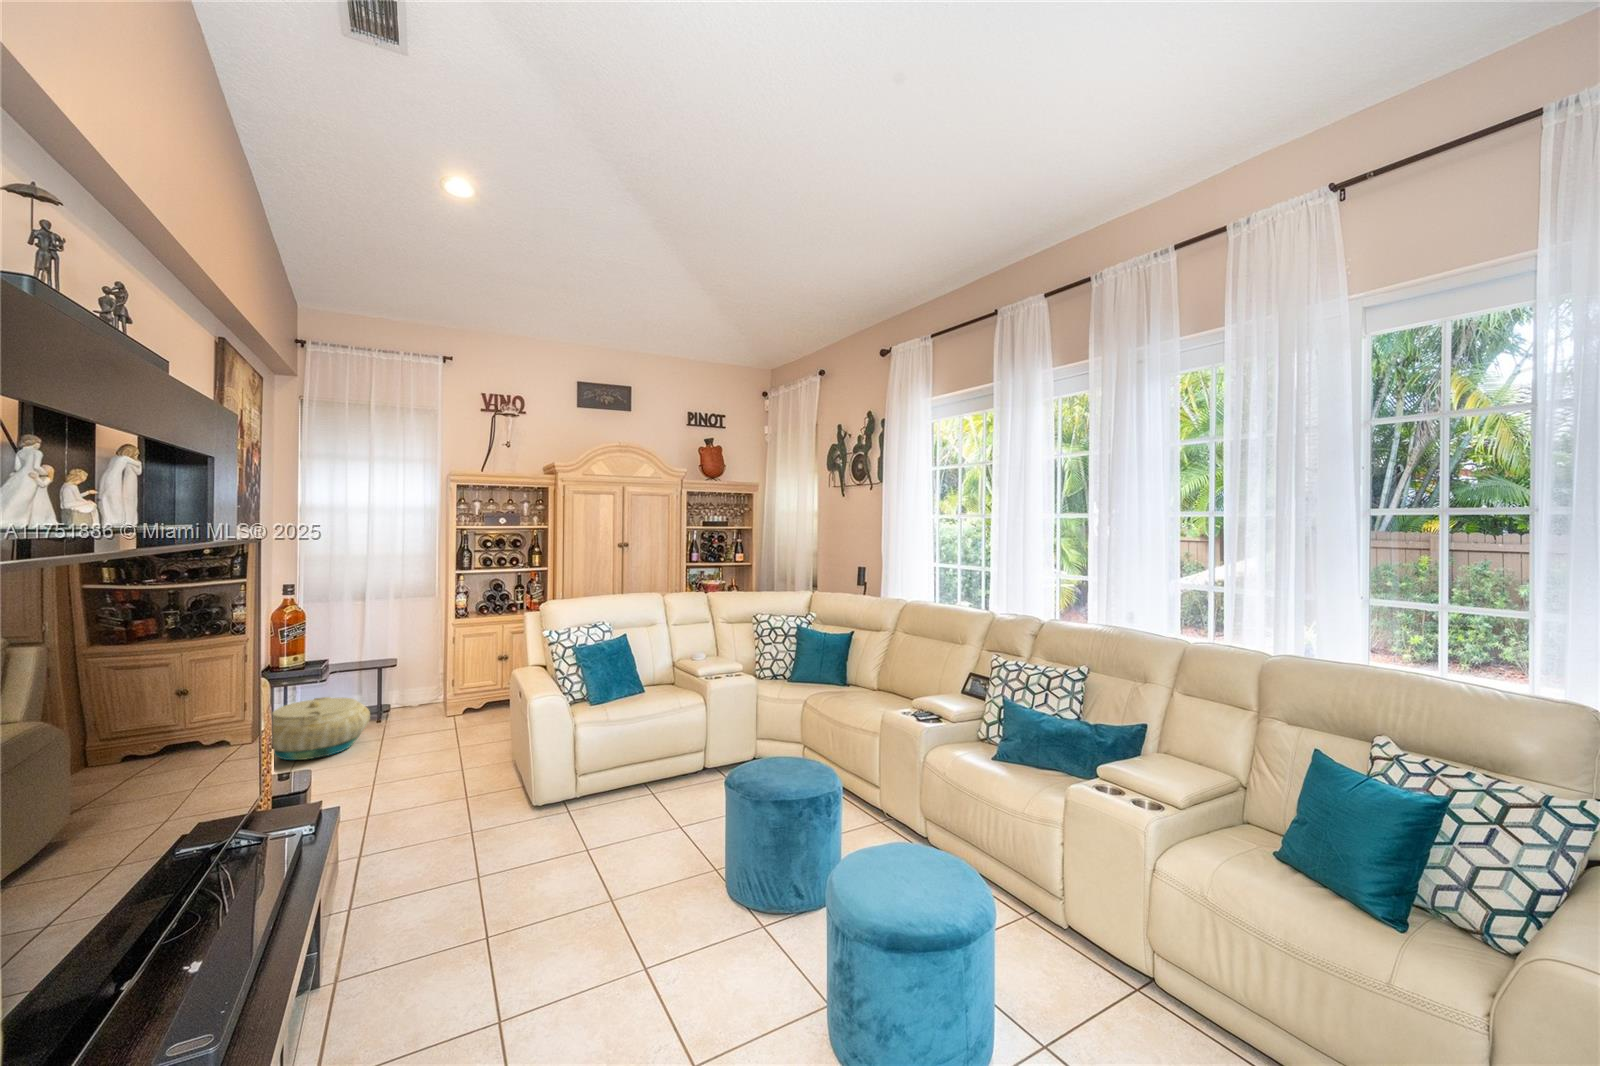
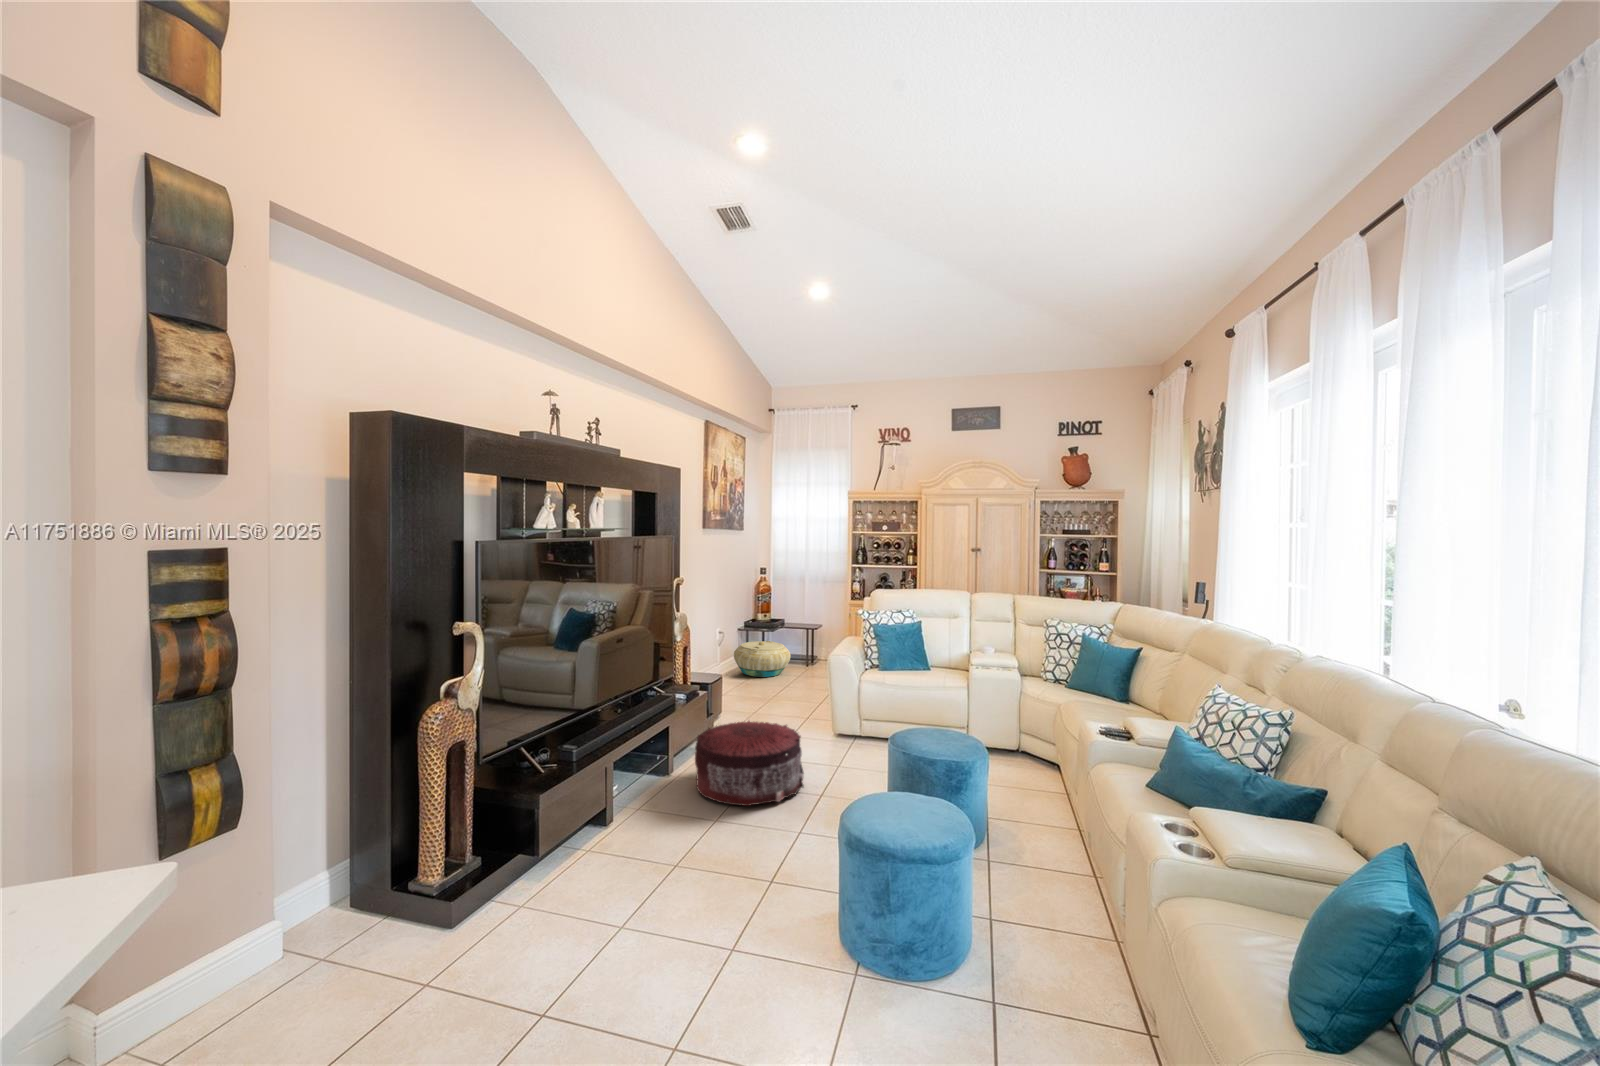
pouf: none [430,820,617,999] -> present [695,721,804,806]

